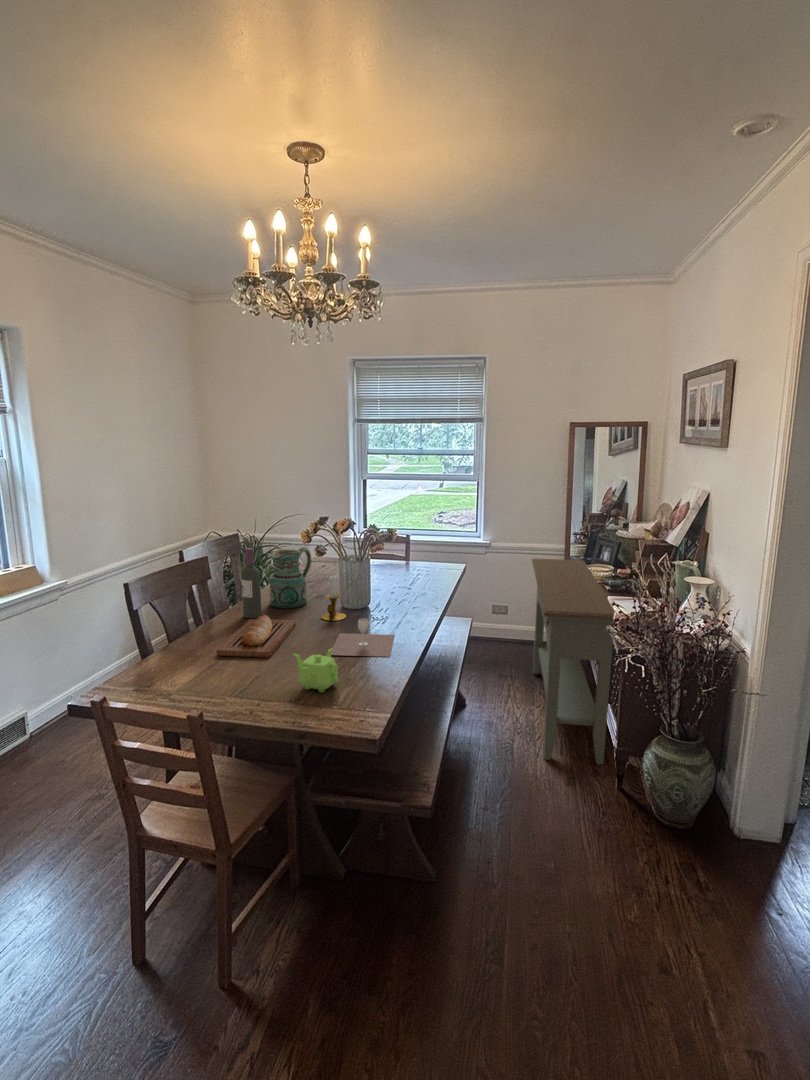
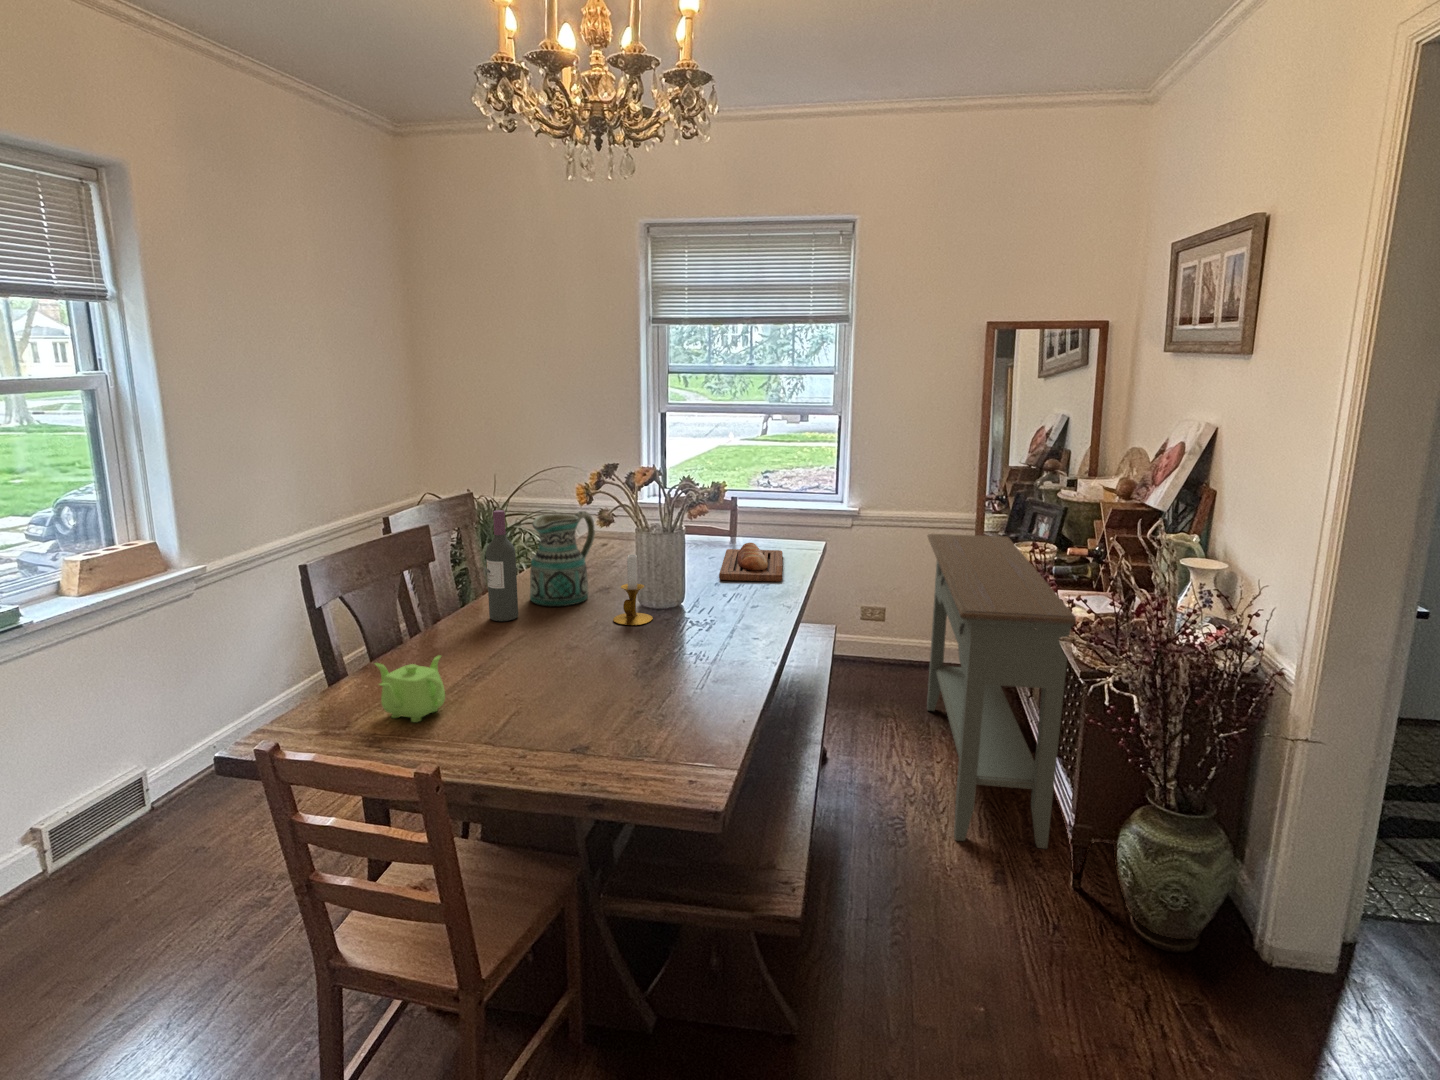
bread loaf: present [217,615,296,658] -> present [719,543,783,582]
wine glass: present [331,618,395,657] -> none [632,620,733,680]
teapot: present [293,648,338,692] -> present [375,655,445,722]

